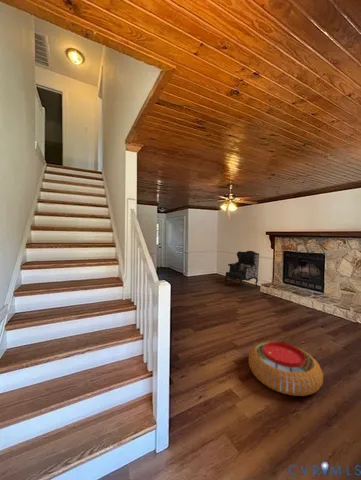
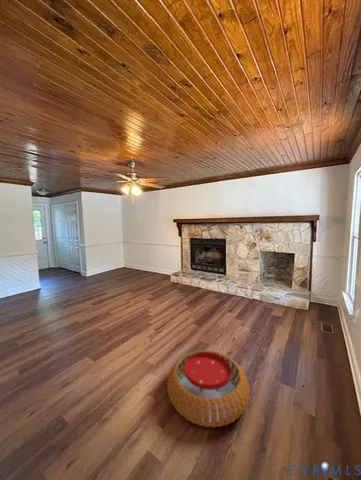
armchair: present [225,251,259,290] -> none [133,239,167,282]

